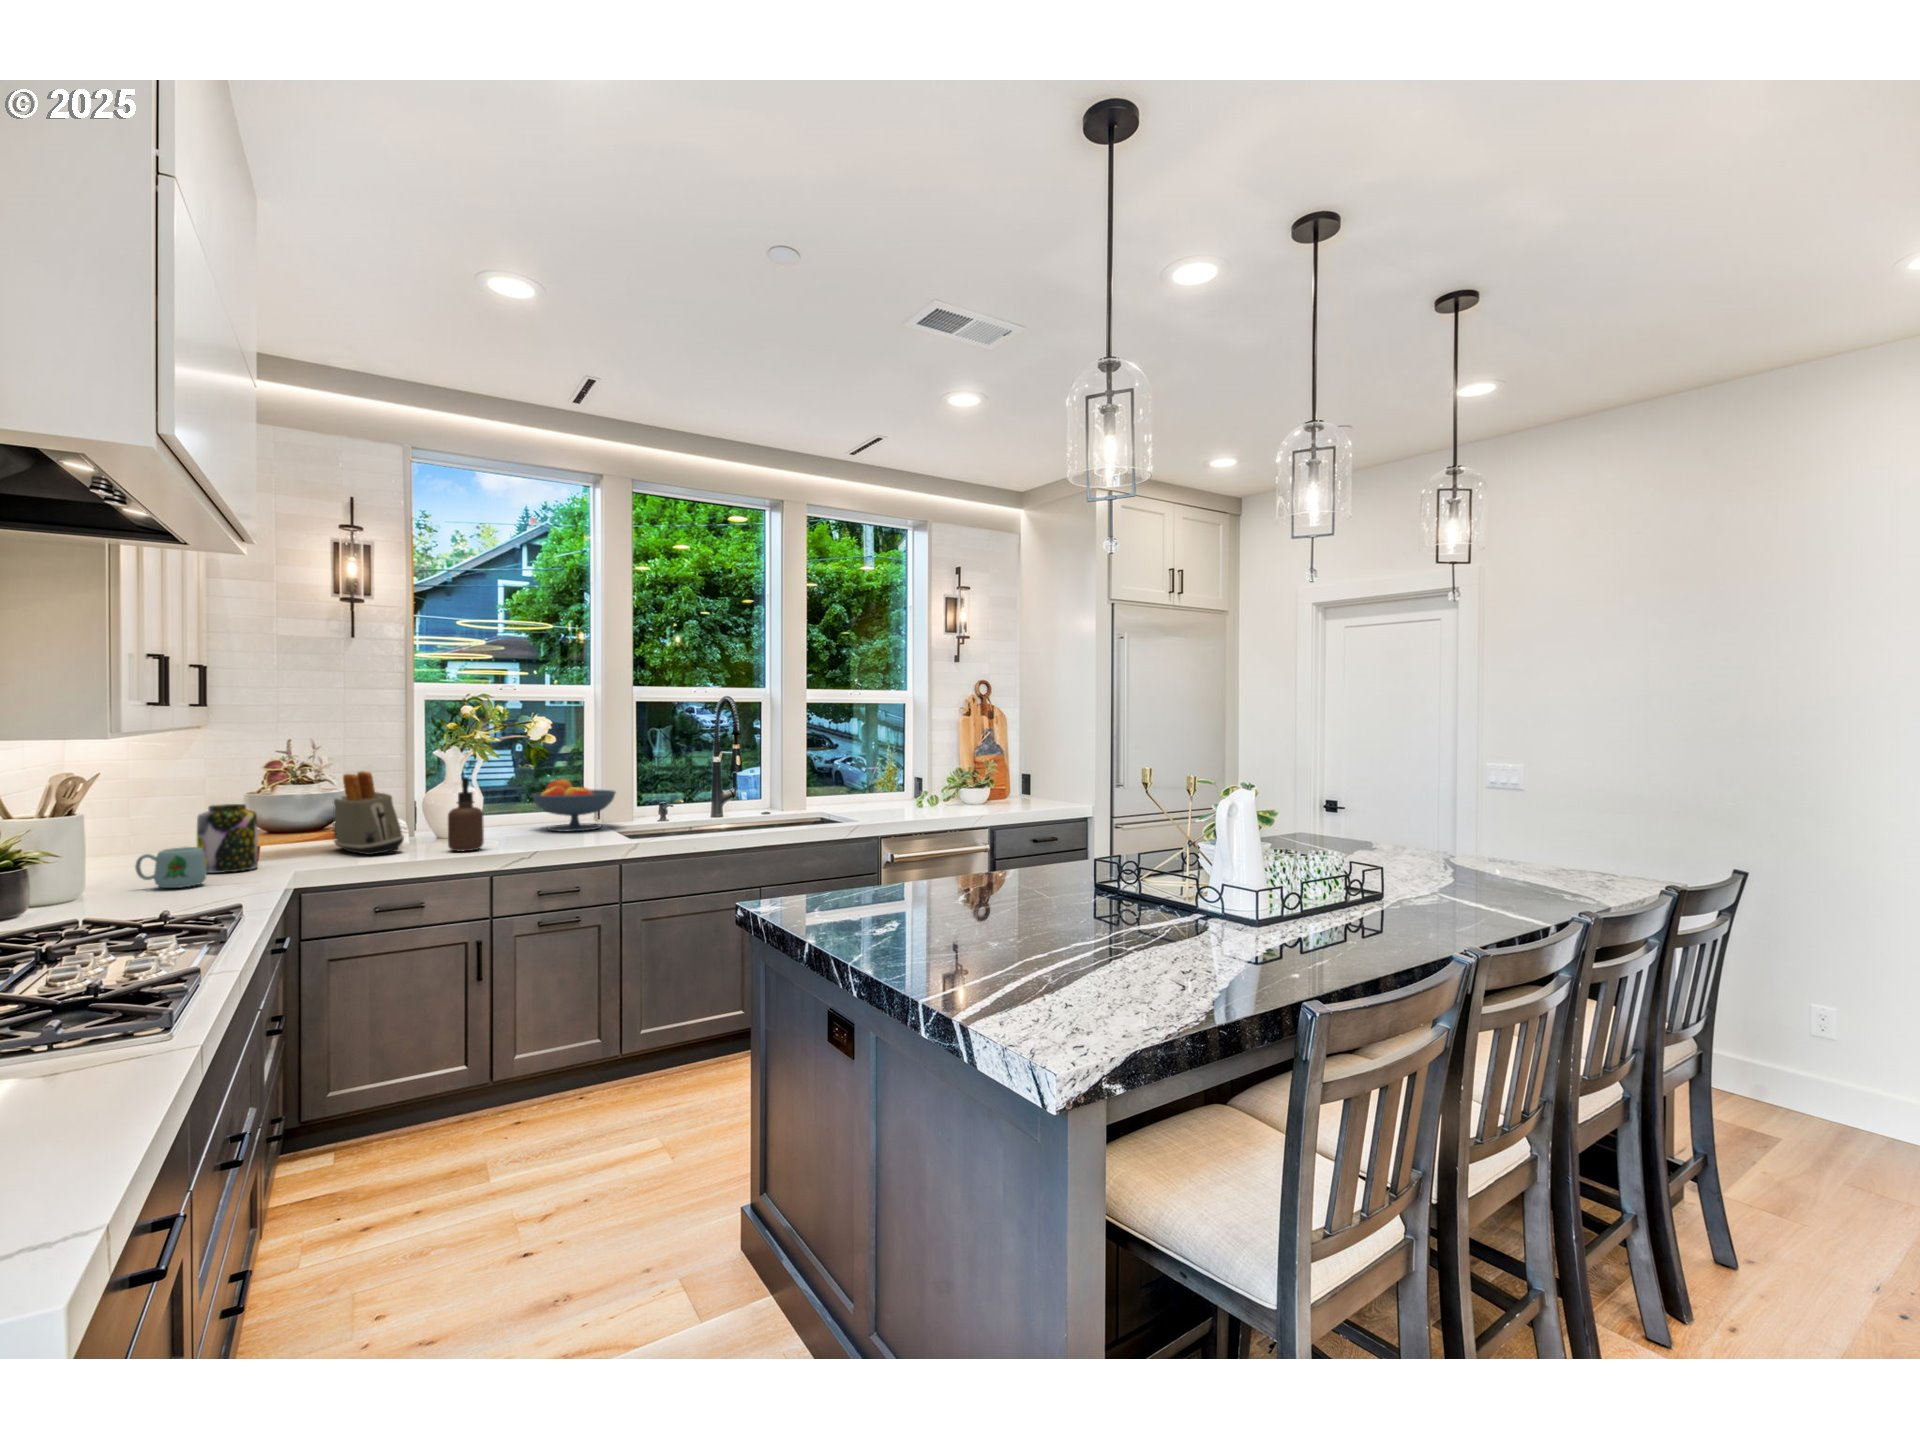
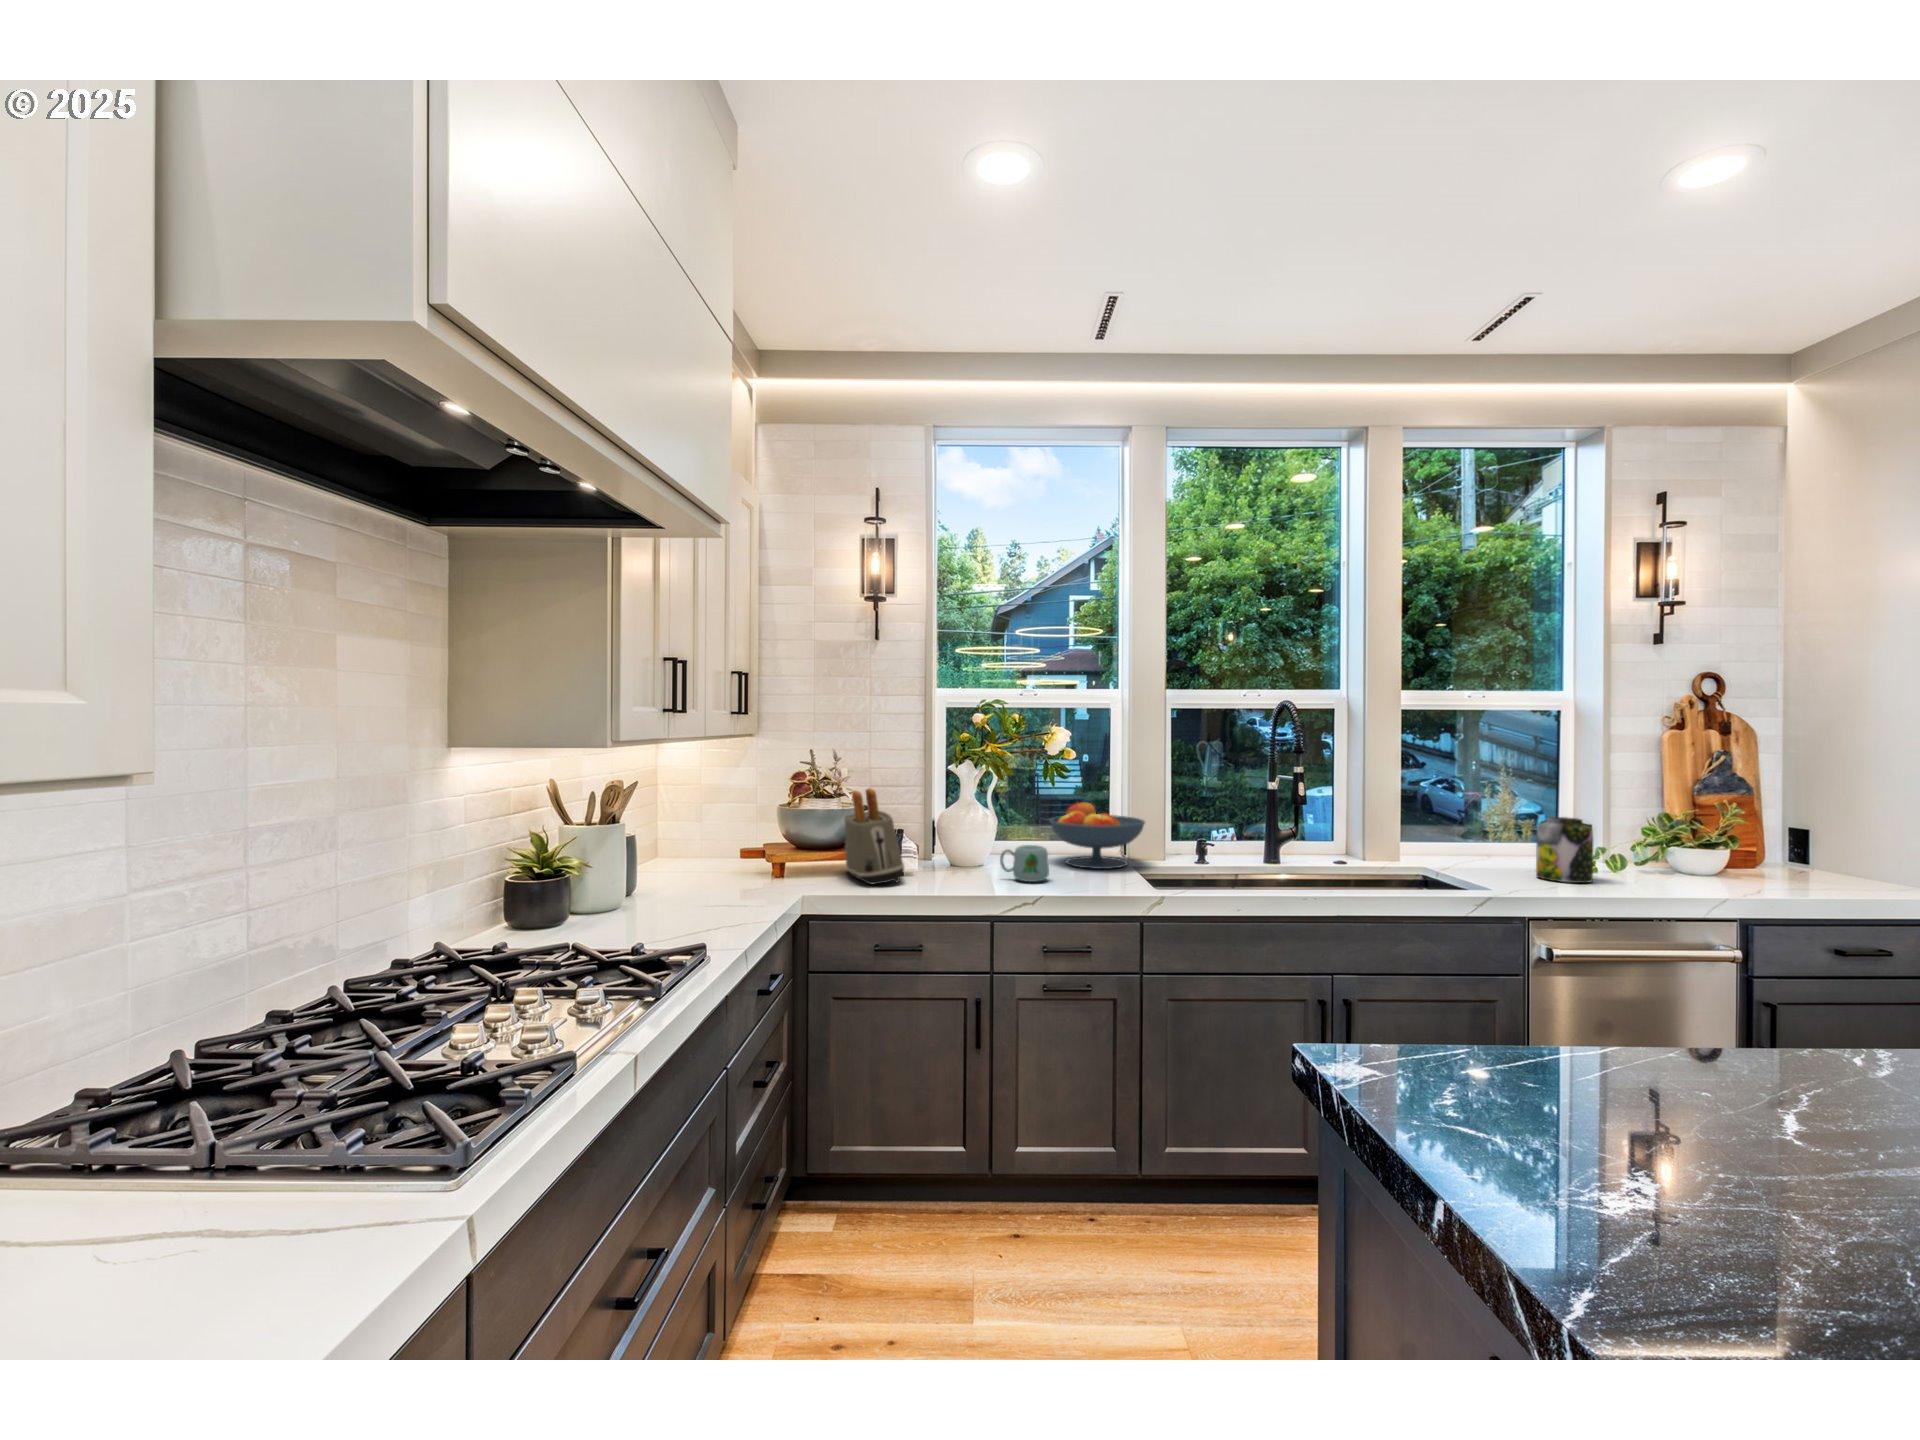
soap dispenser: present [448,777,484,851] -> none [947,801,984,890]
jar: present [197,804,258,873] -> present [1536,817,1593,883]
mug: present [135,847,207,888] -> present [1000,845,1049,882]

